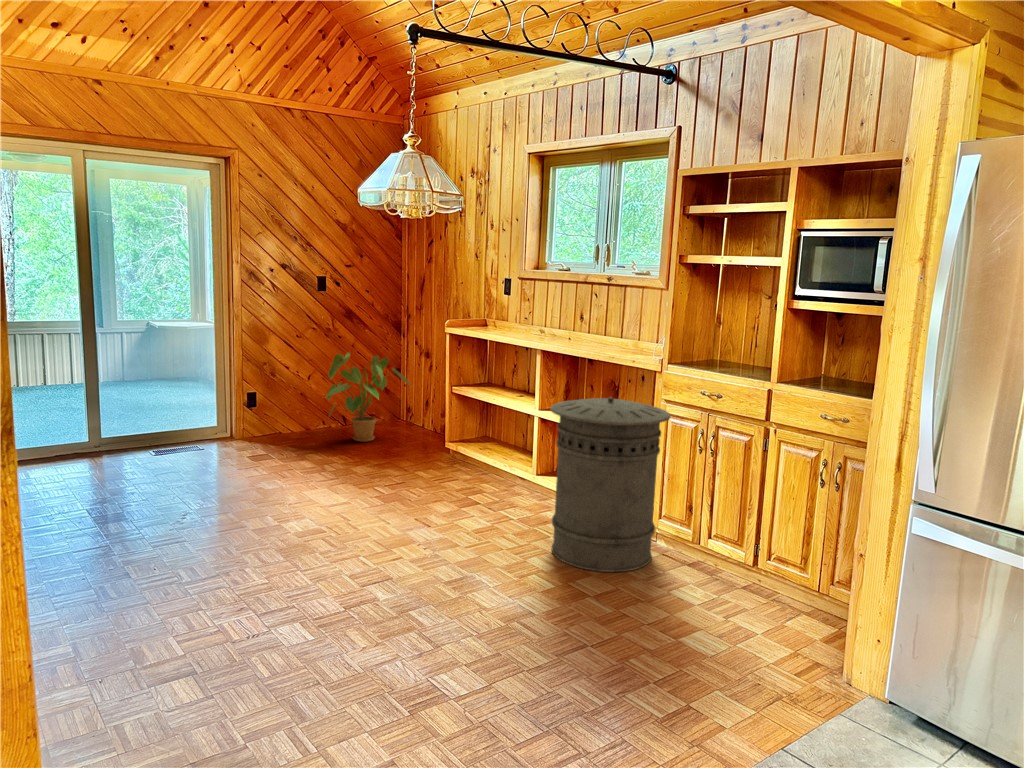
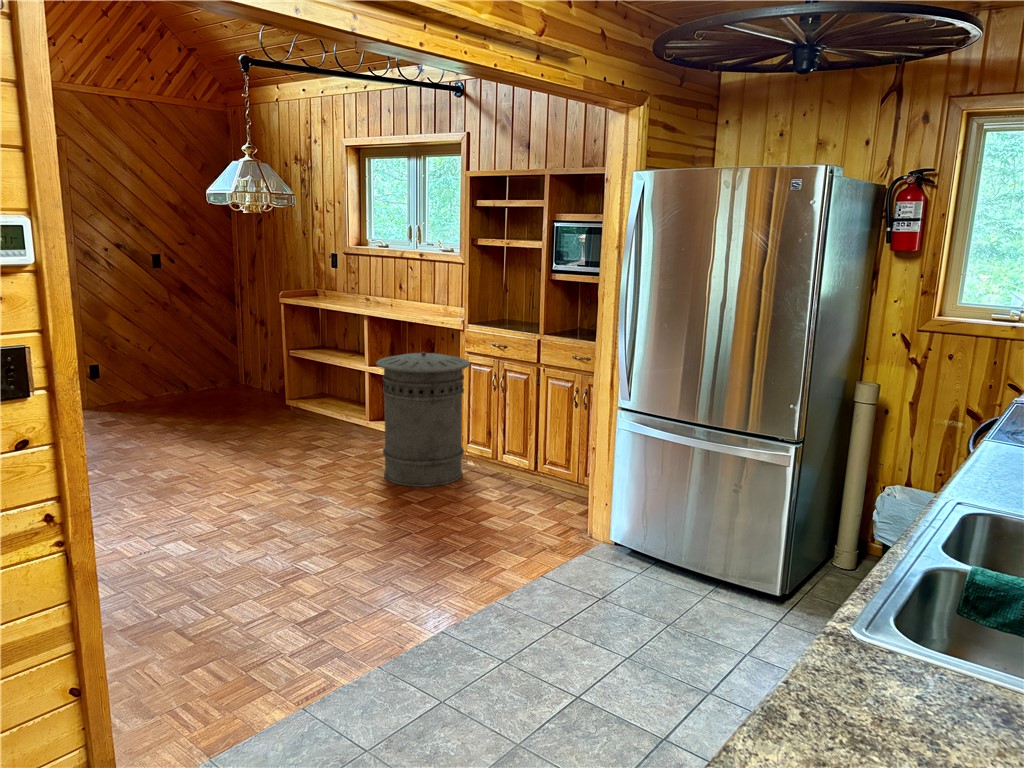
house plant: present [327,353,410,442] -> none [169,324,252,405]

